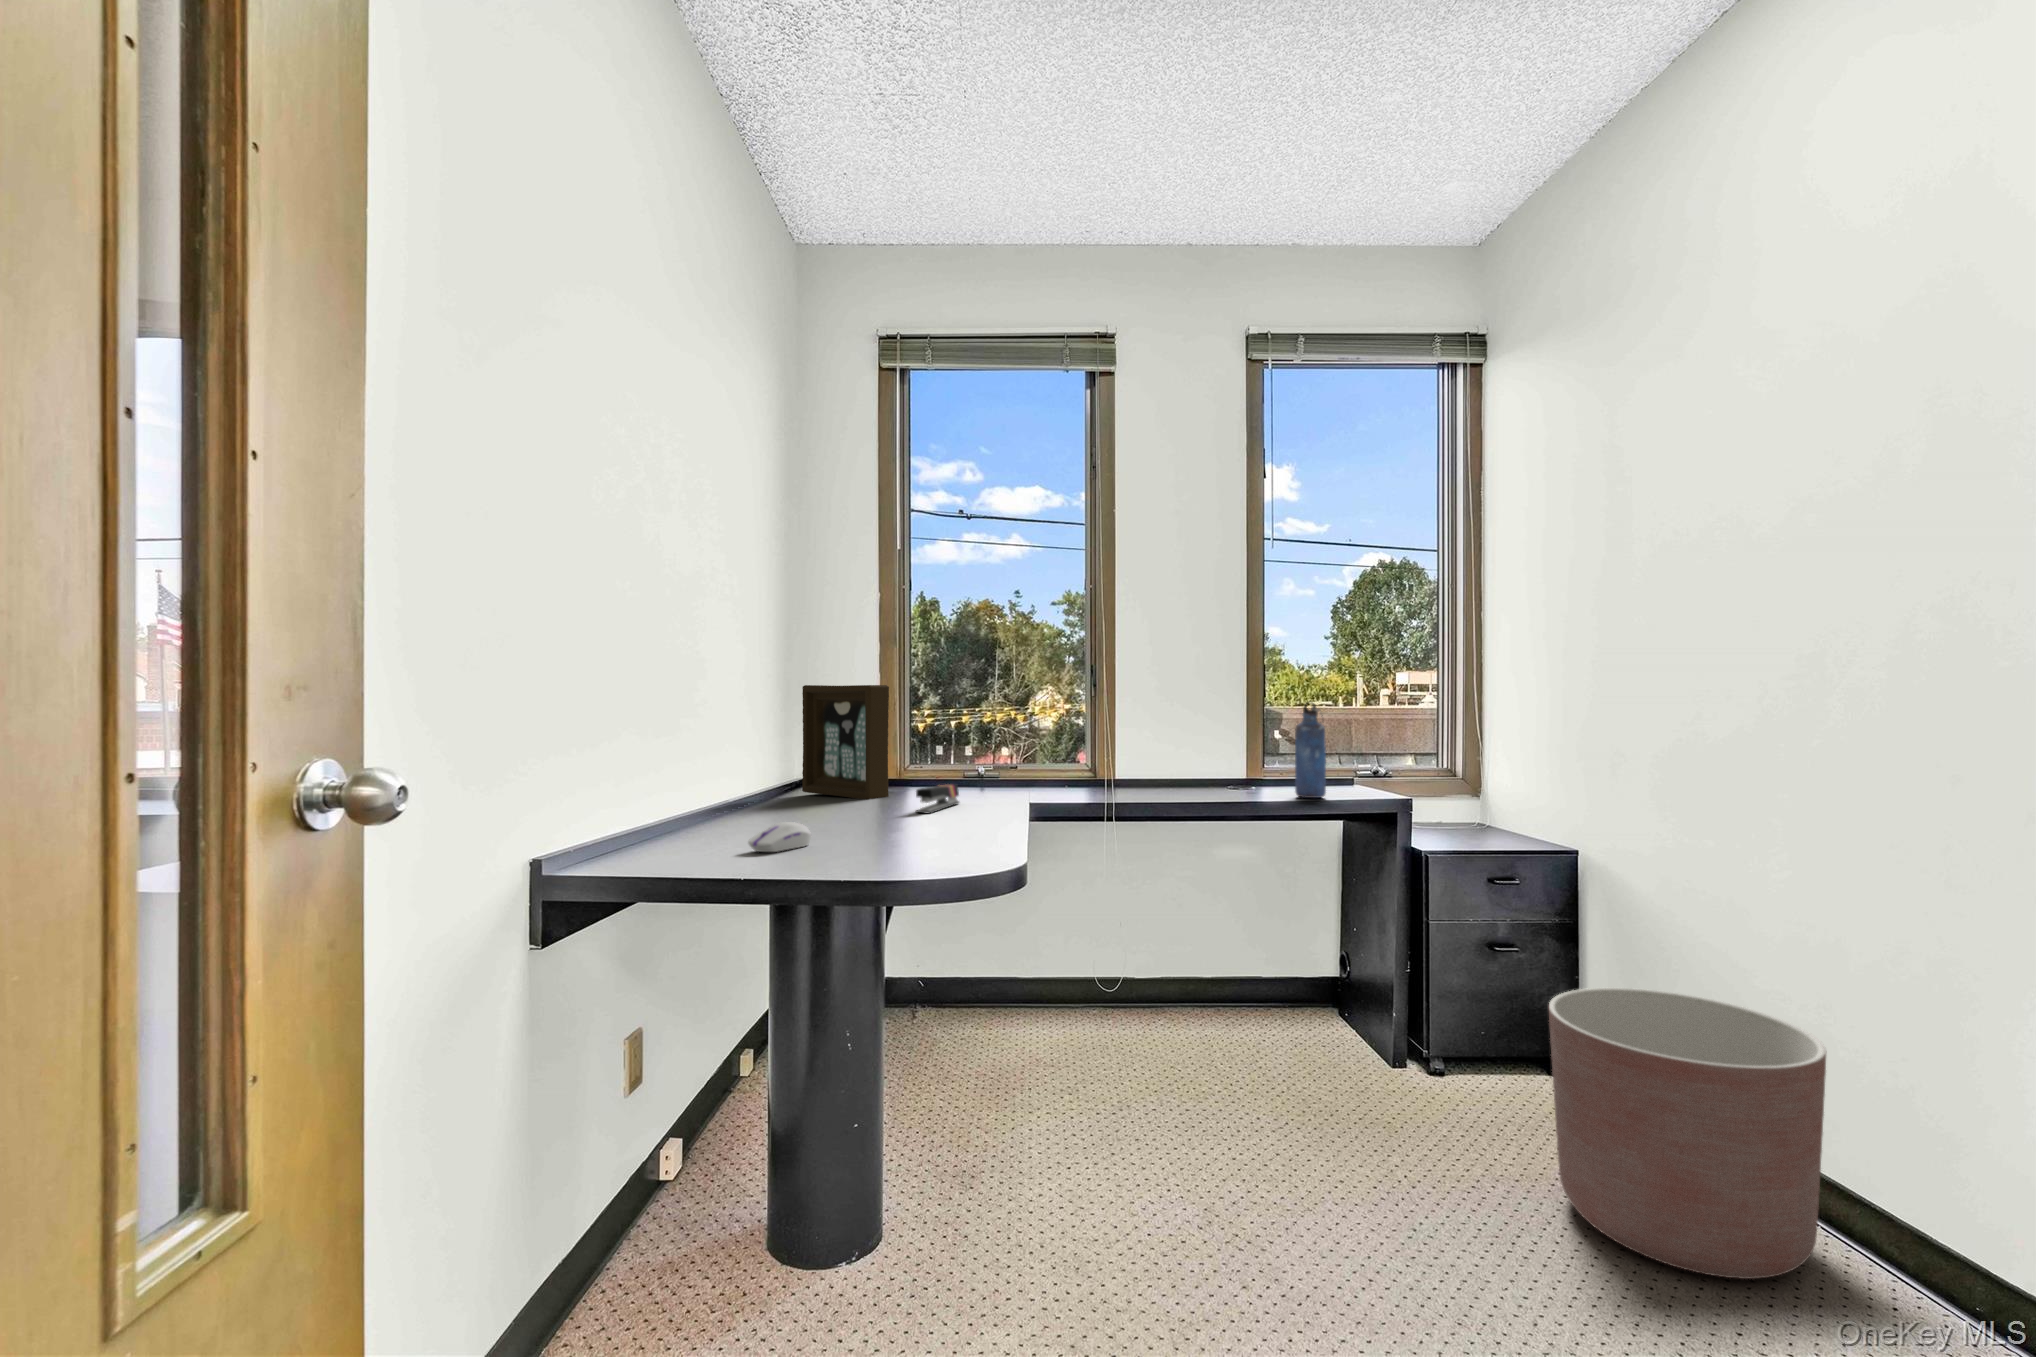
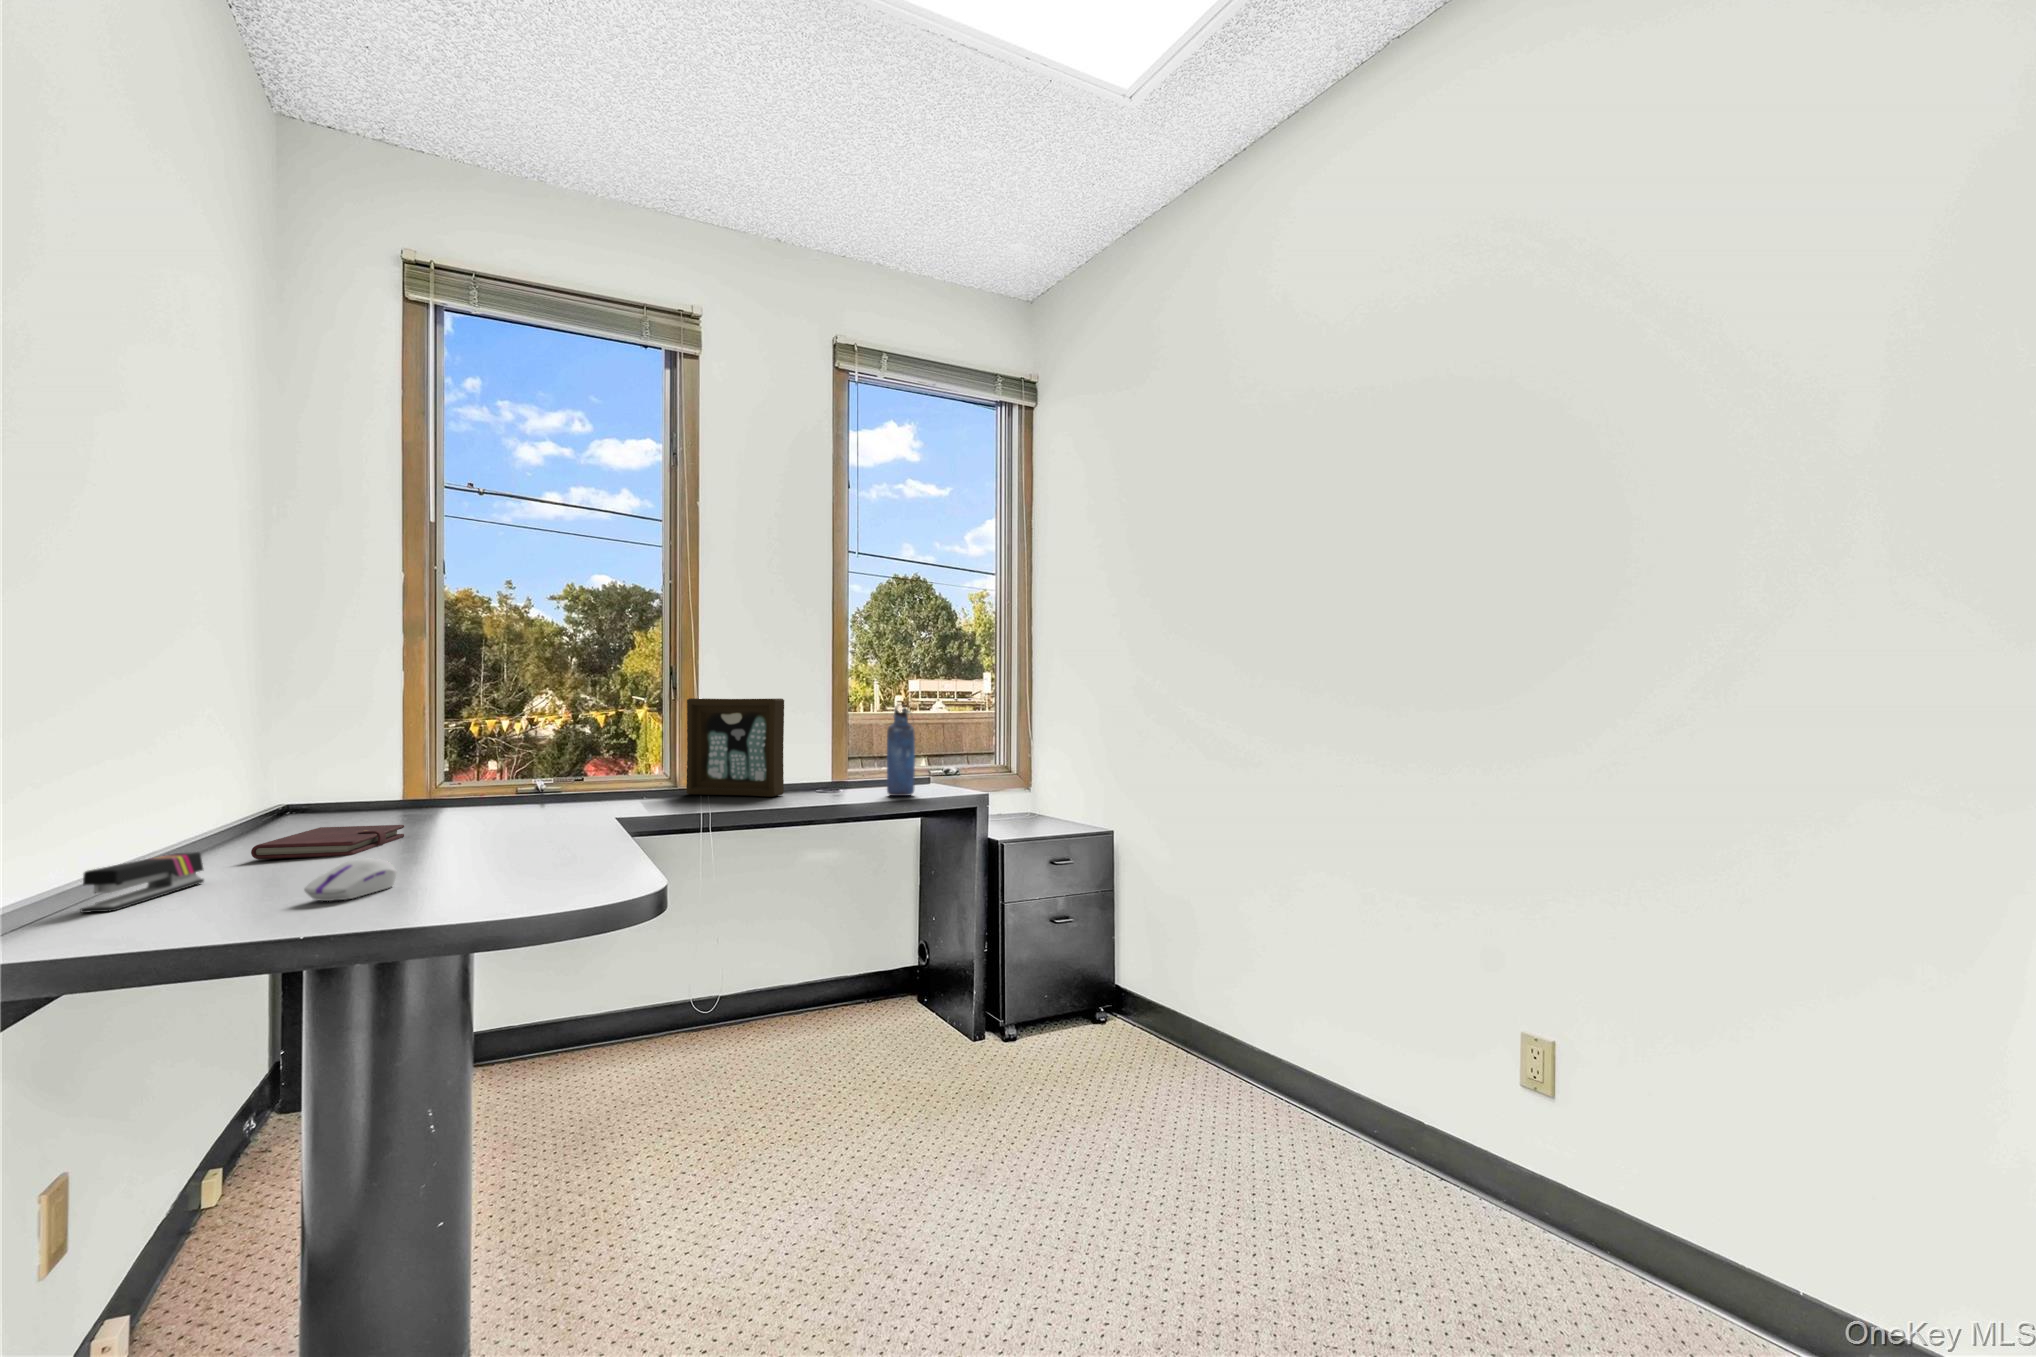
picture frame: present [802,685,889,799] -> present [686,698,784,797]
stapler: present [916,784,959,813] -> present [80,852,204,913]
notebook: none [750,796,855,820] -> present [251,825,404,859]
planter: present [1549,988,1826,1279] -> none [1121,936,1307,1156]

